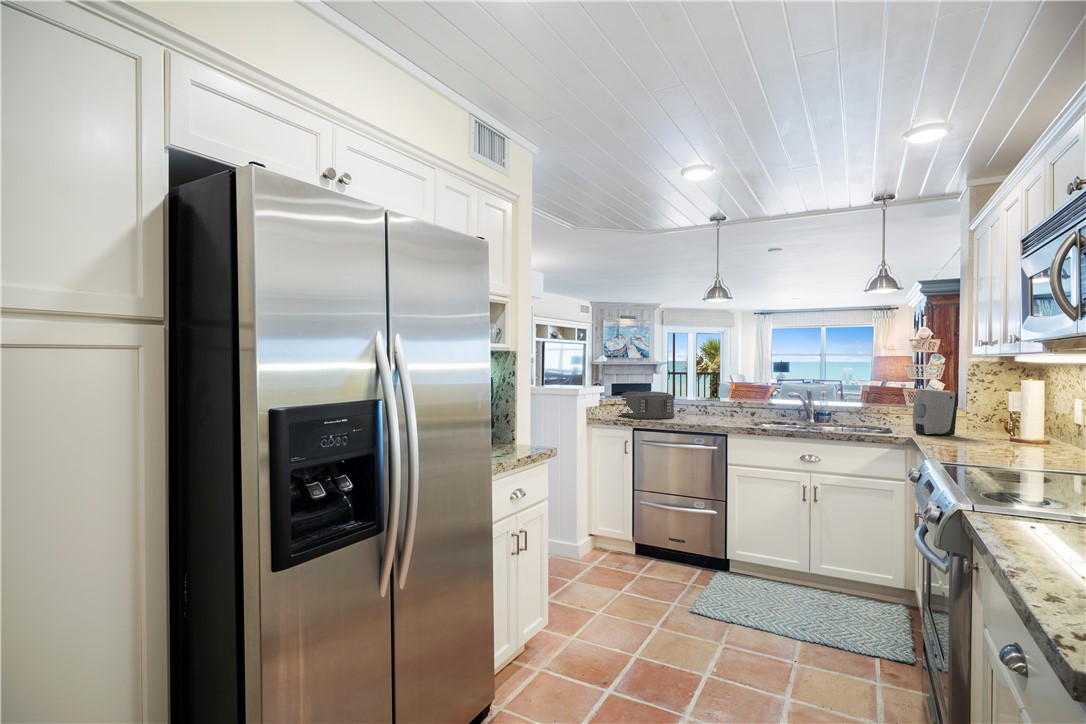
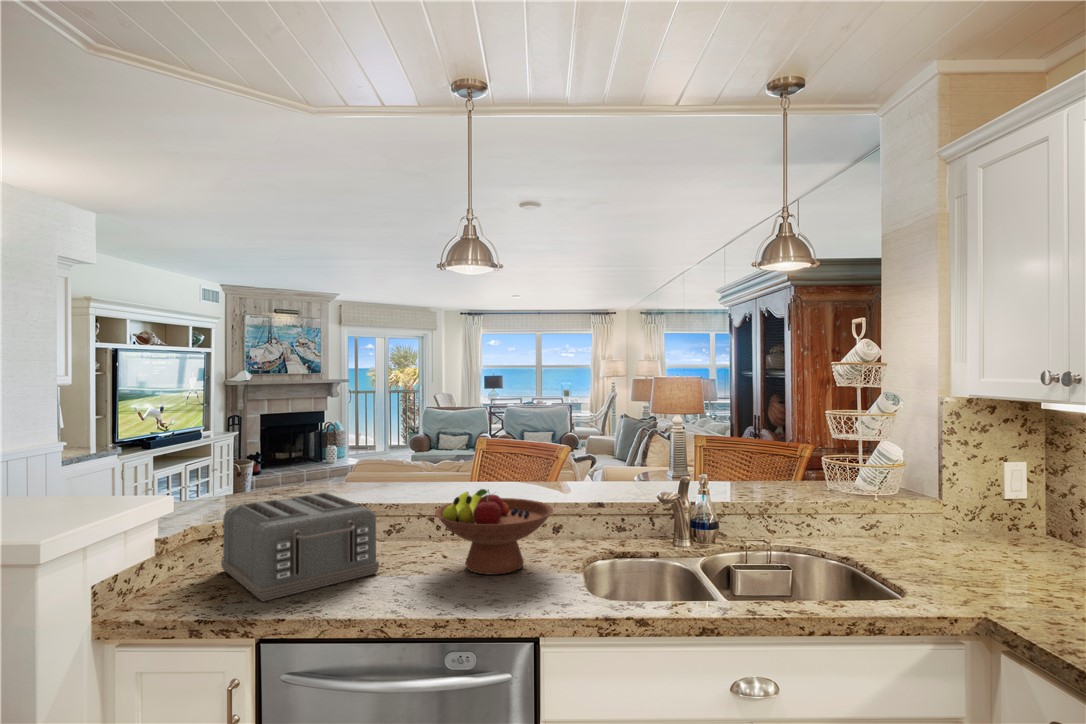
soap dispenser: present [913,389,958,435] -> none [952,484,1038,600]
fruit bowl: none [696,390,743,420] -> present [435,489,553,575]

